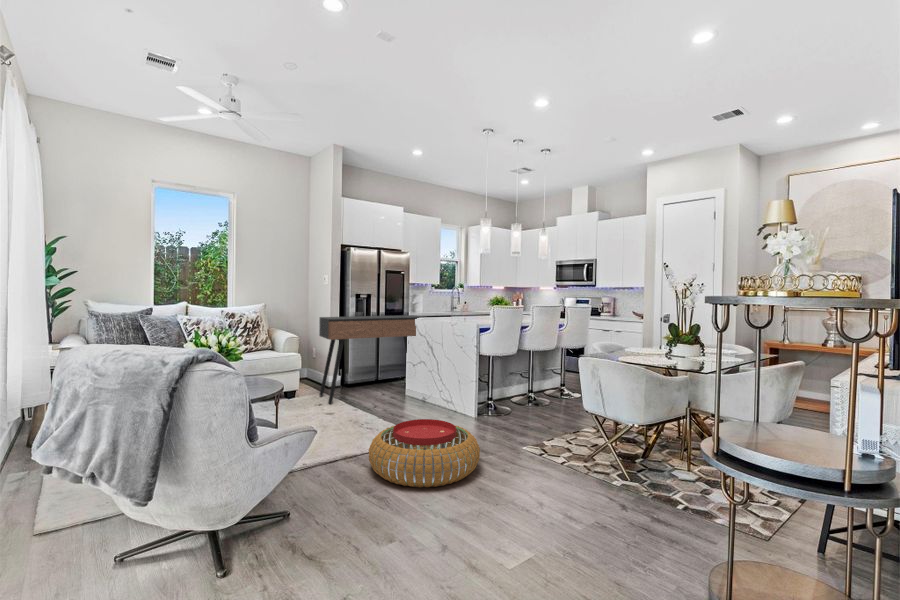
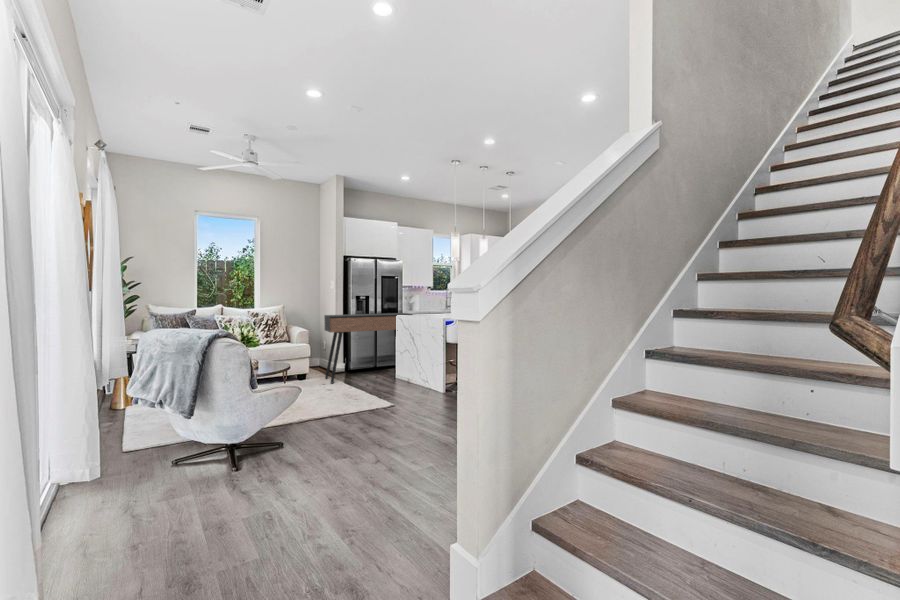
pouf: present [369,419,480,487] -> none [344,387,425,431]

